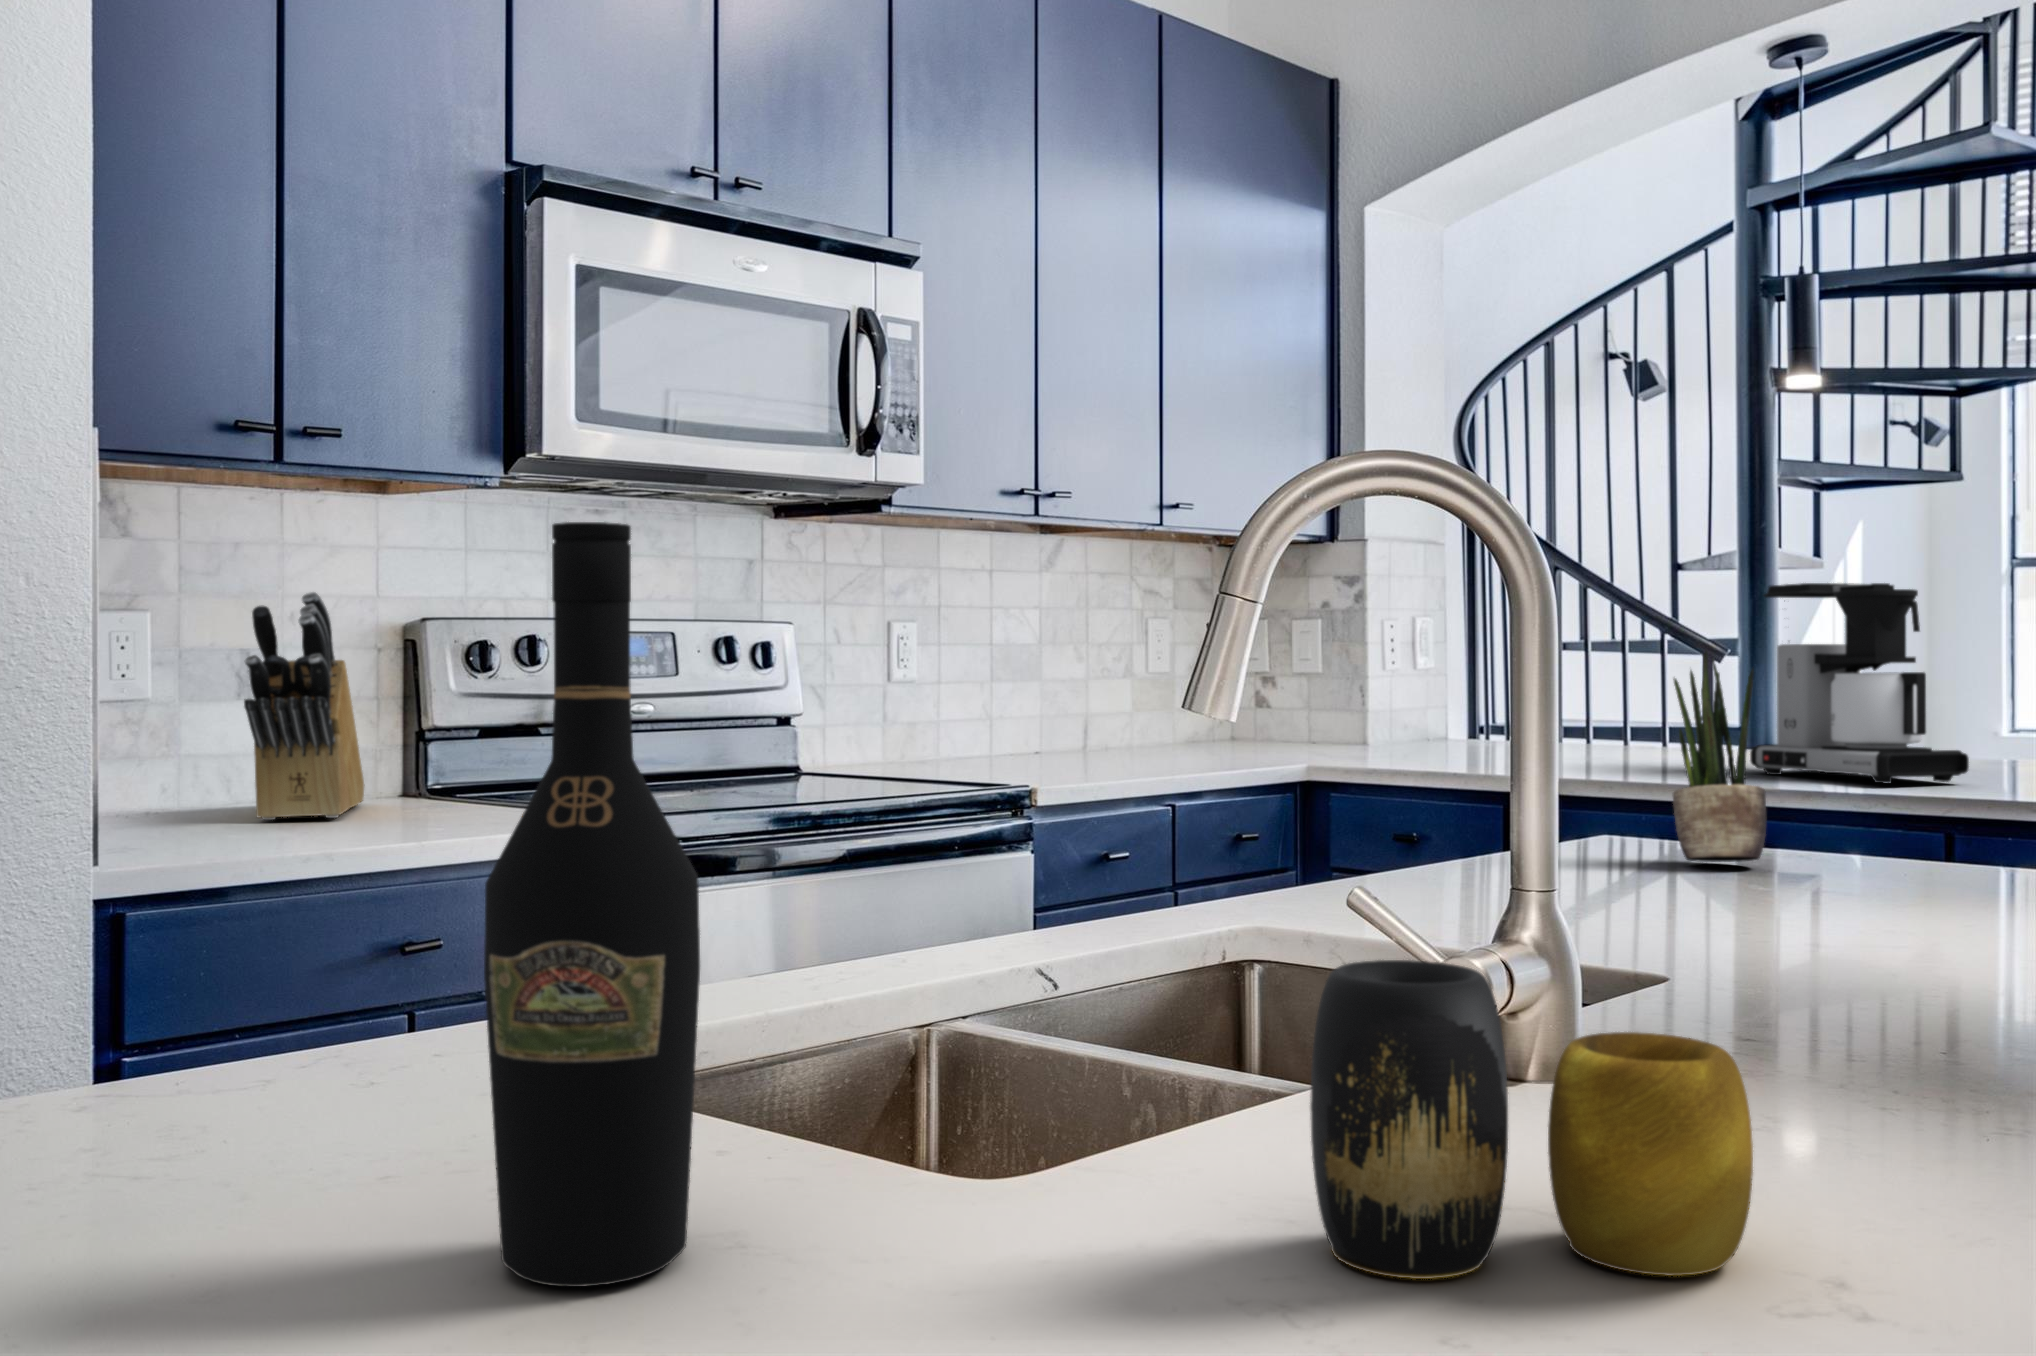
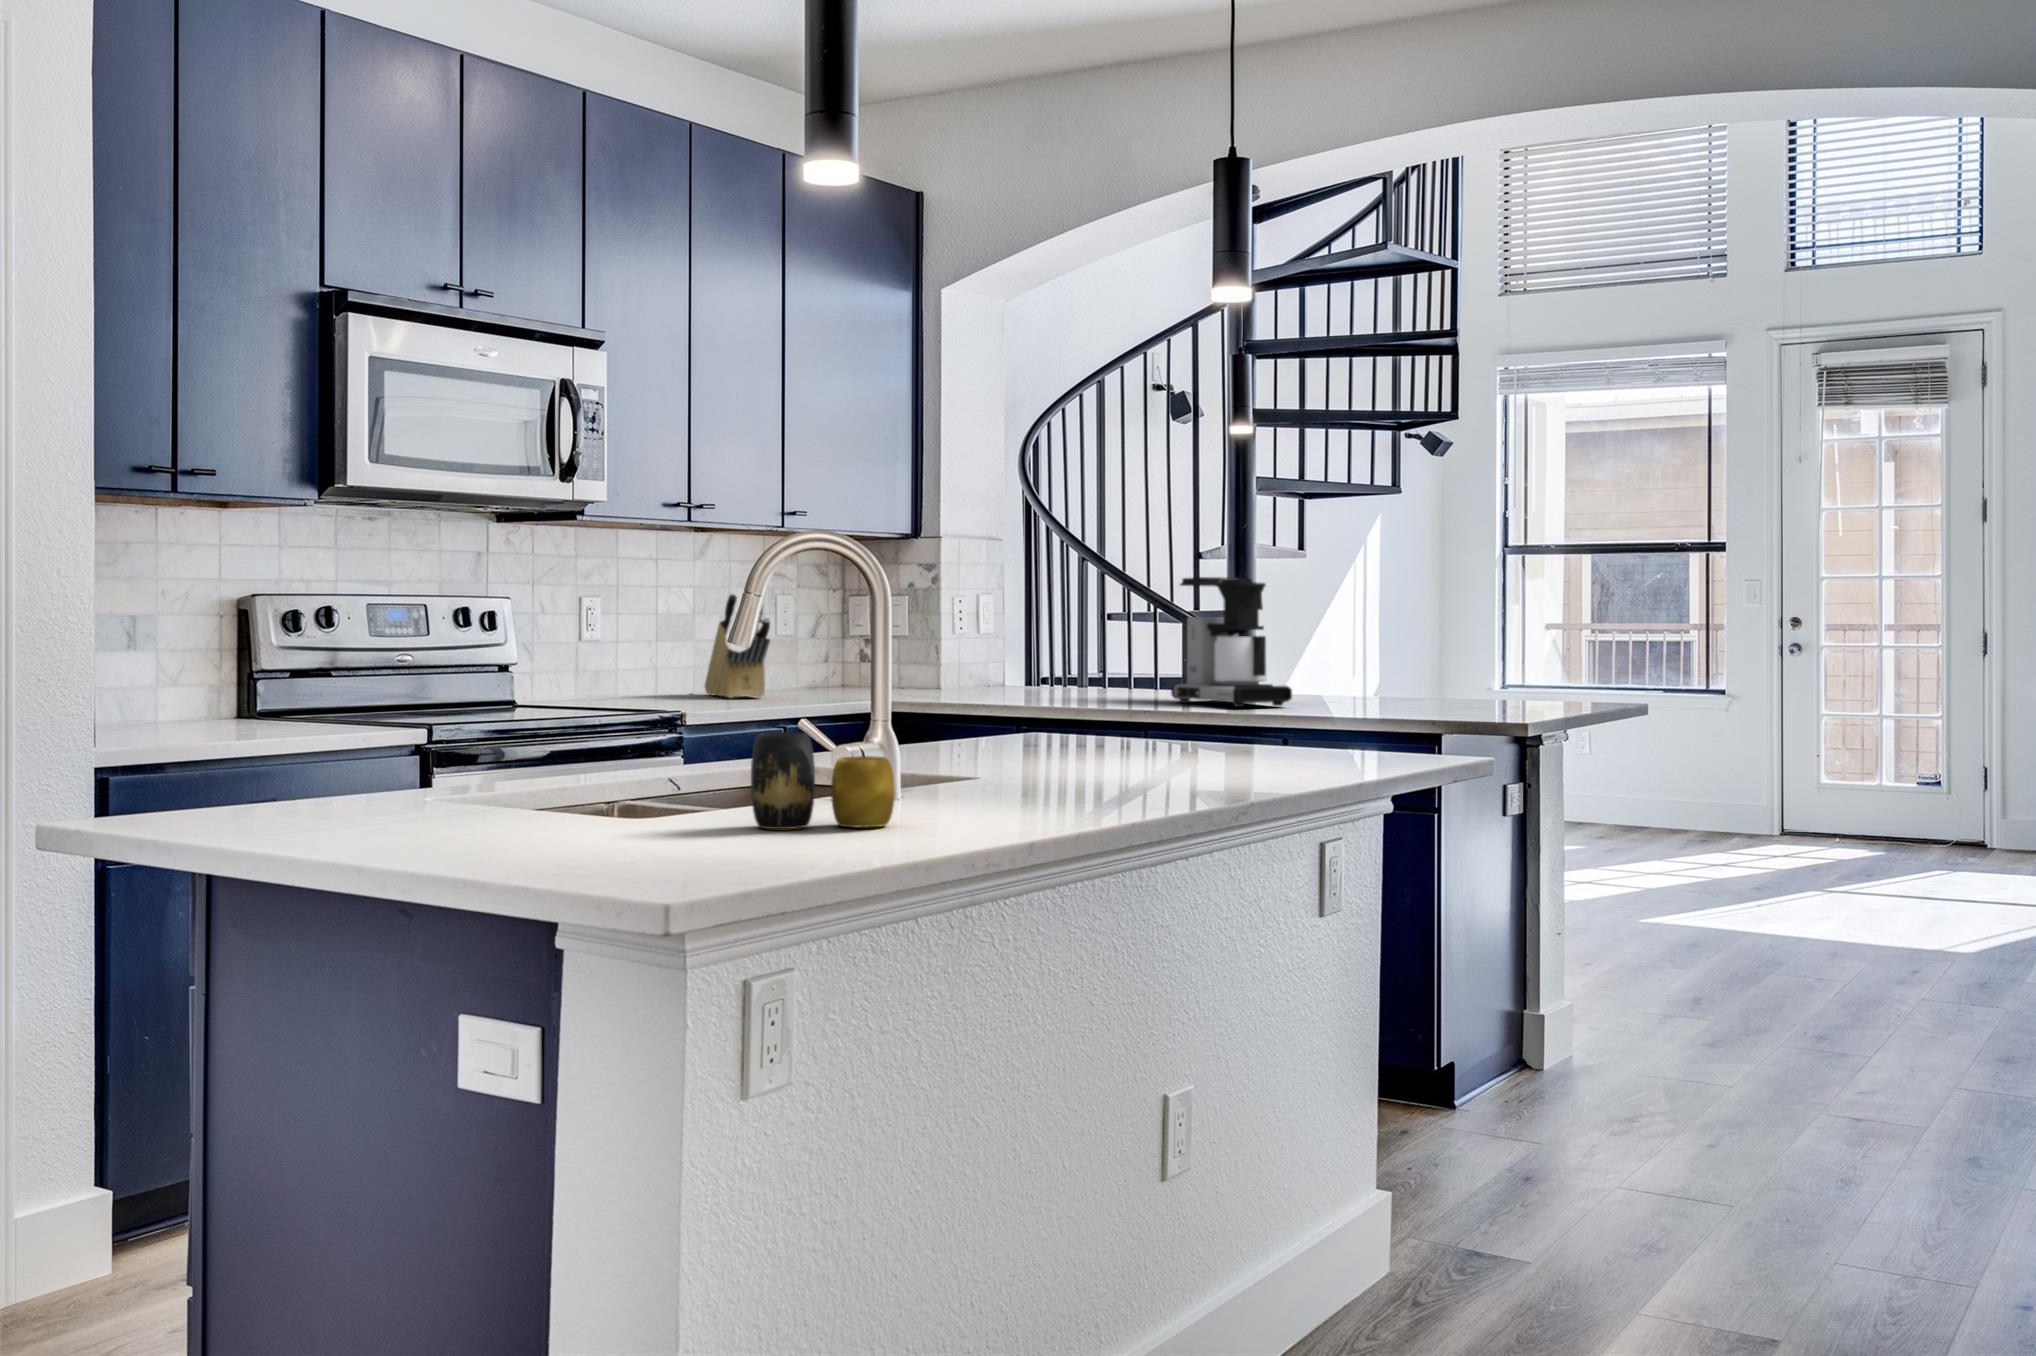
wine bottle: present [484,522,700,1287] -> none [467,583,541,835]
knife block: present [244,592,365,820] -> present [705,594,770,698]
potted plant: present [1673,651,1767,862] -> none [1049,622,1097,743]

